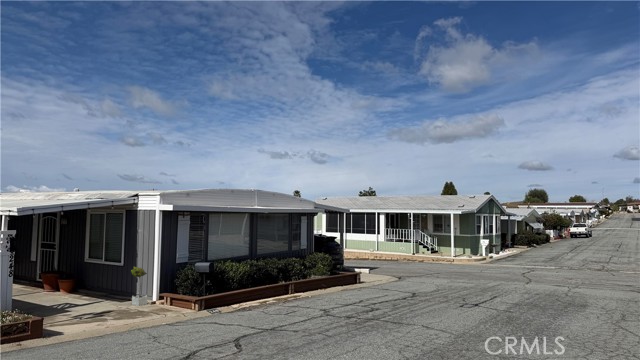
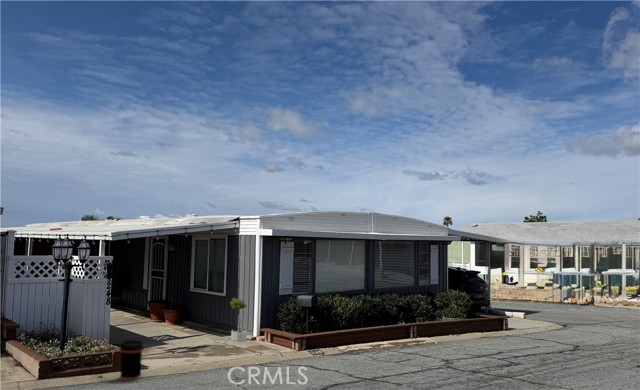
trash can: none [37,310,61,348] -> present [120,341,143,380]

